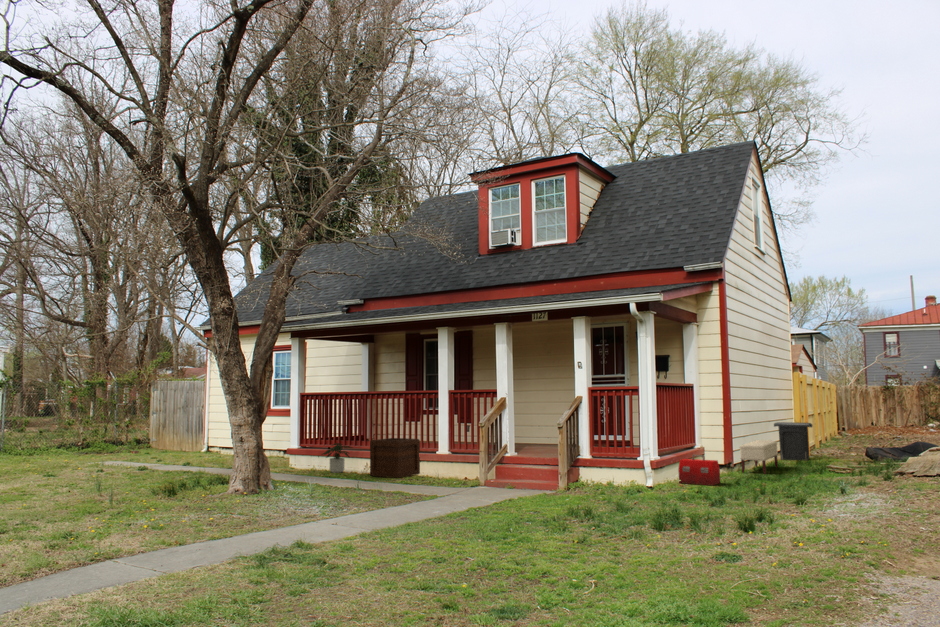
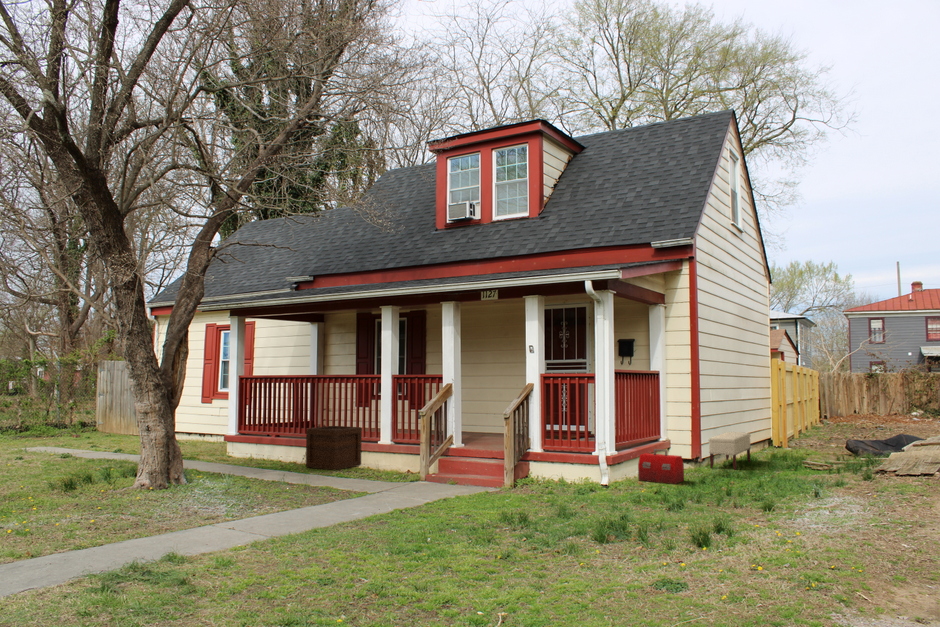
trash can: present [774,422,812,460] -> none [749,412,790,453]
potted plant: present [322,443,352,473] -> none [256,430,293,463]

